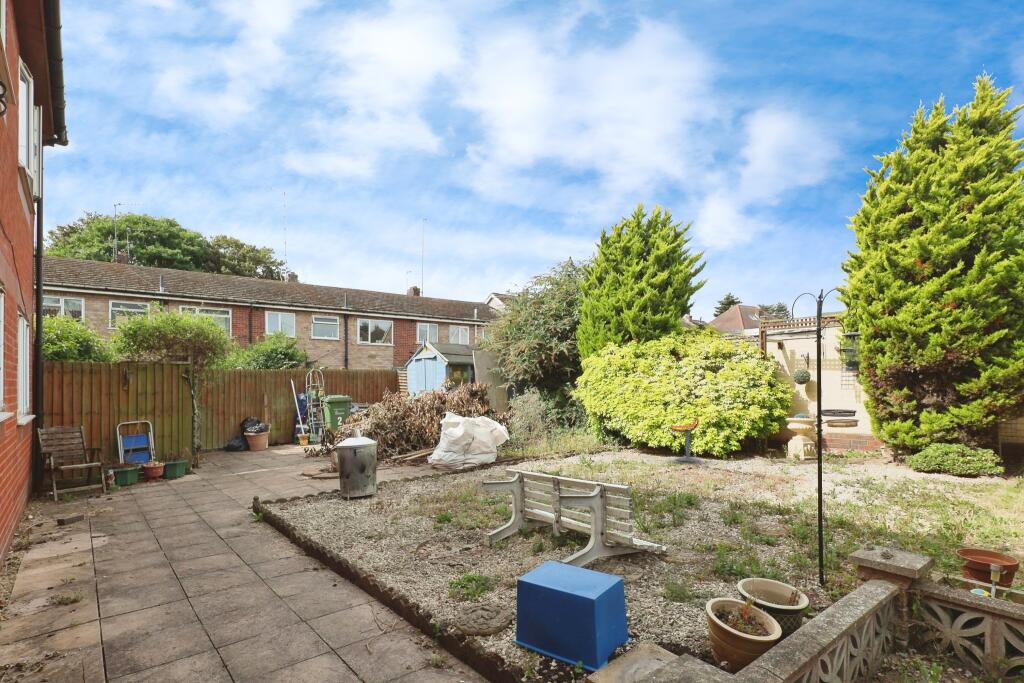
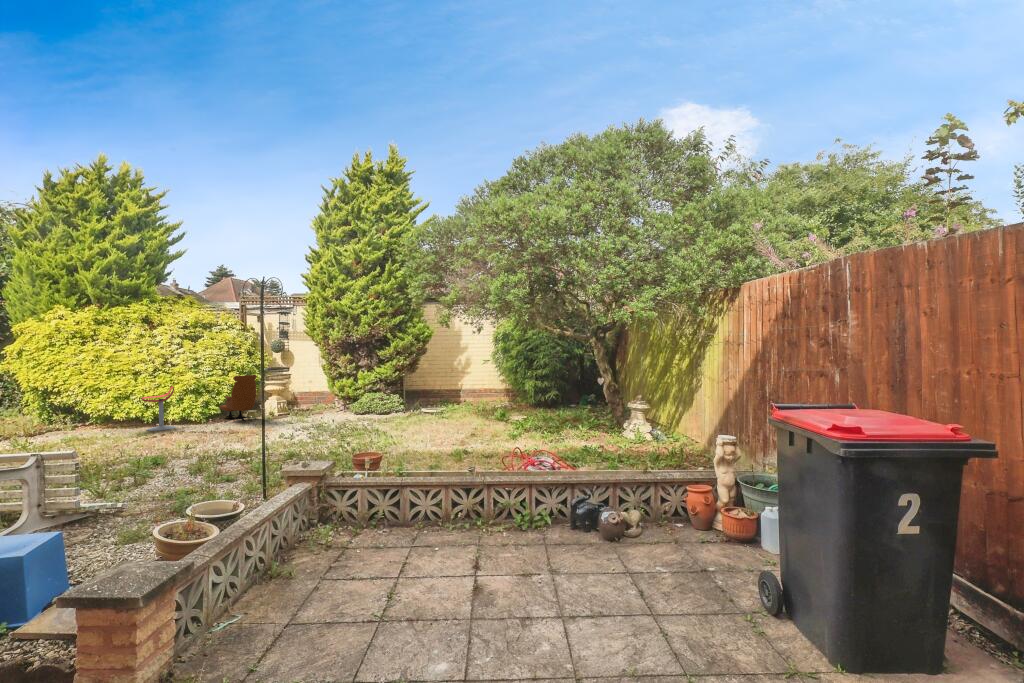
lounge chair: none [742,411,784,466] -> present [220,375,257,422]

